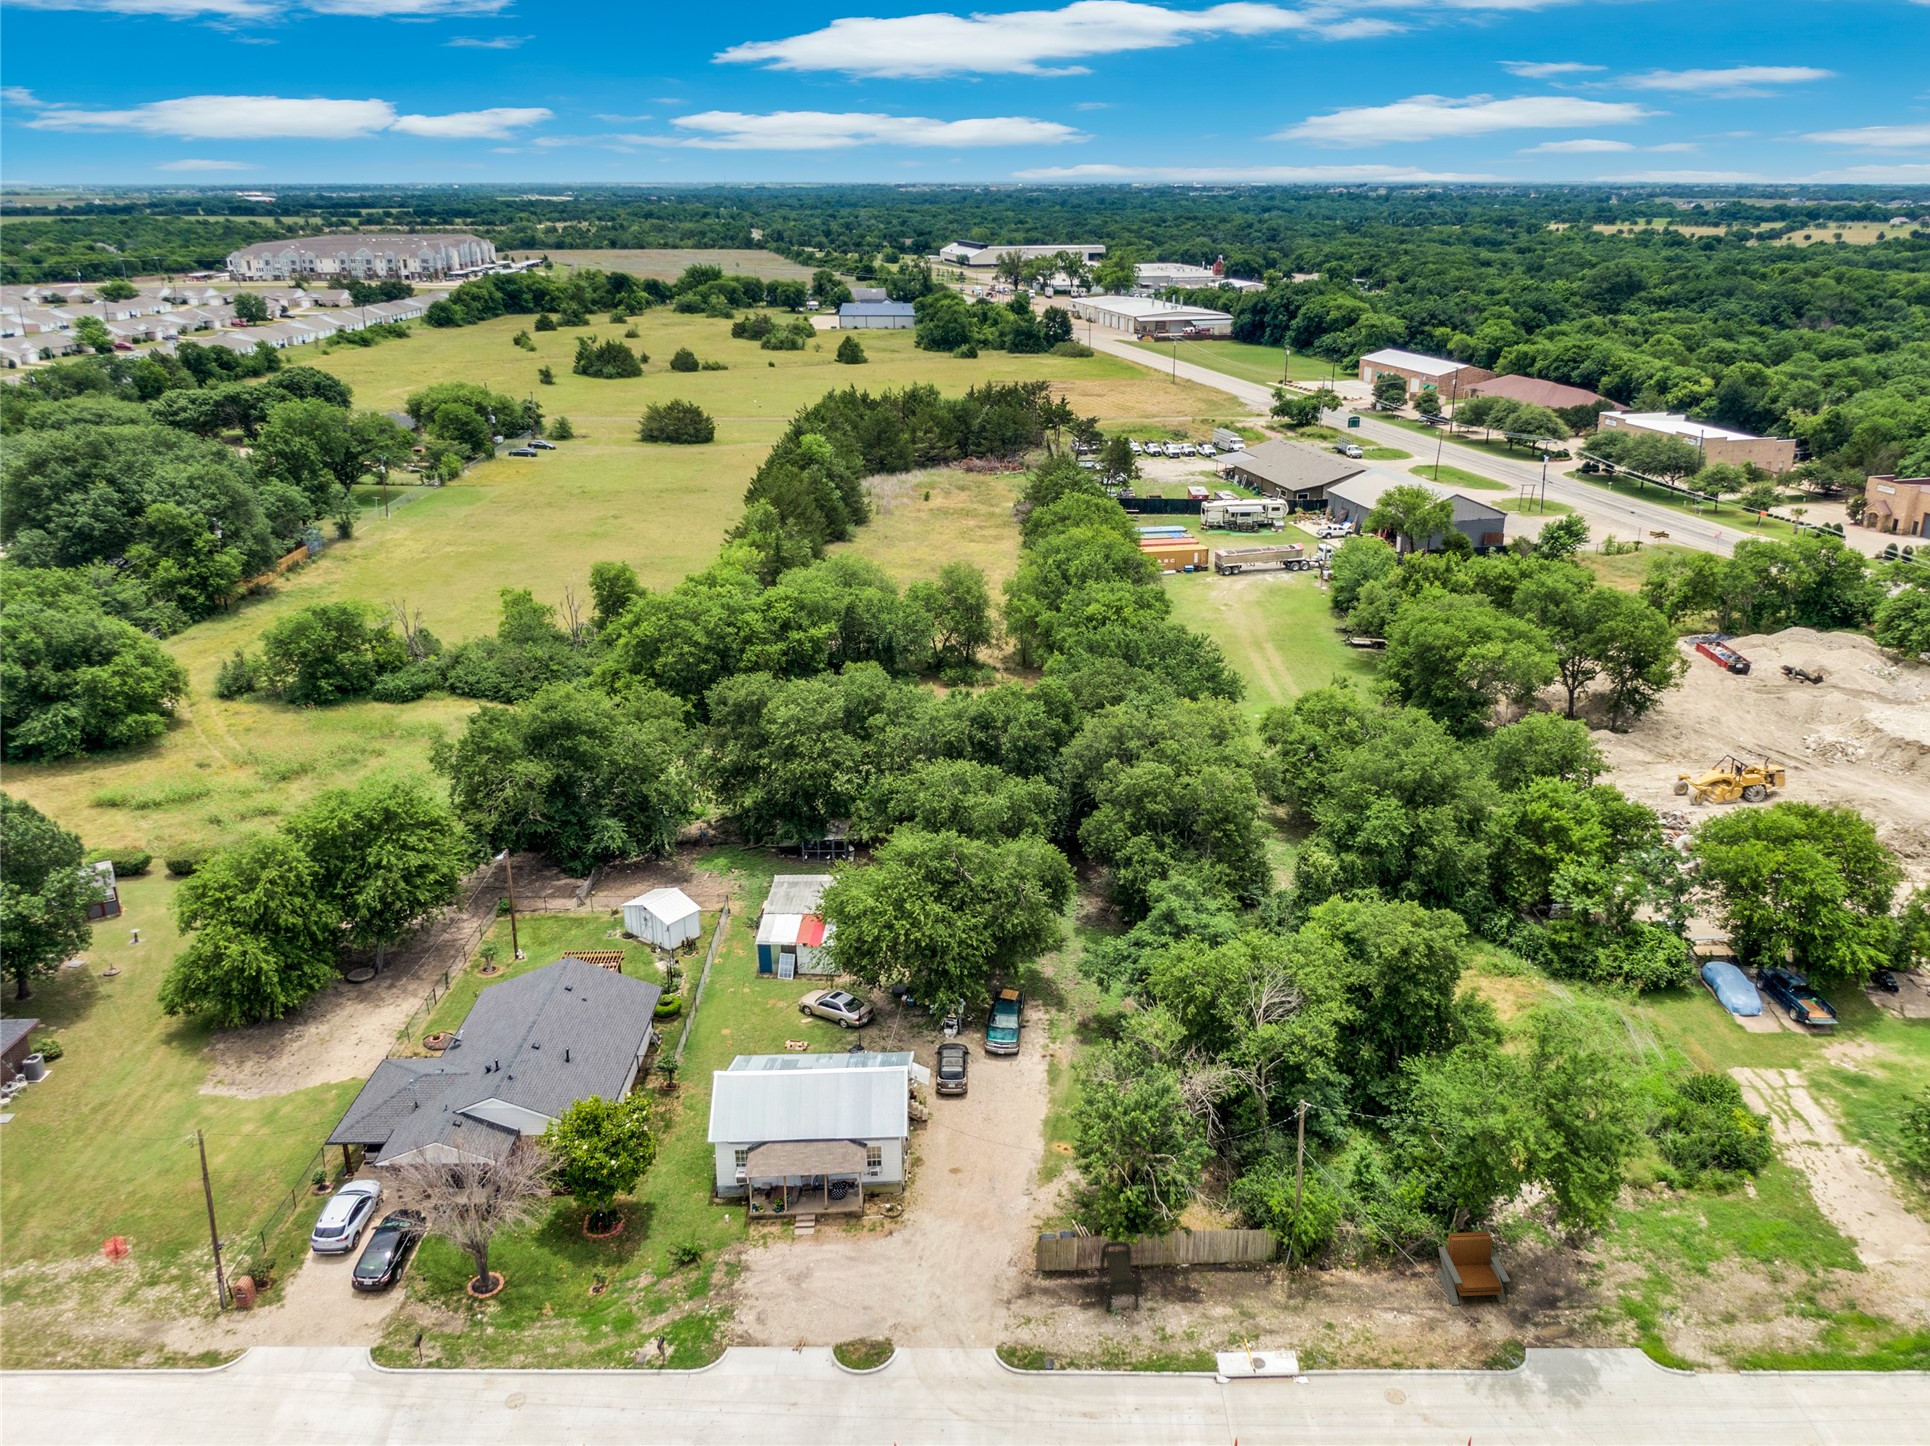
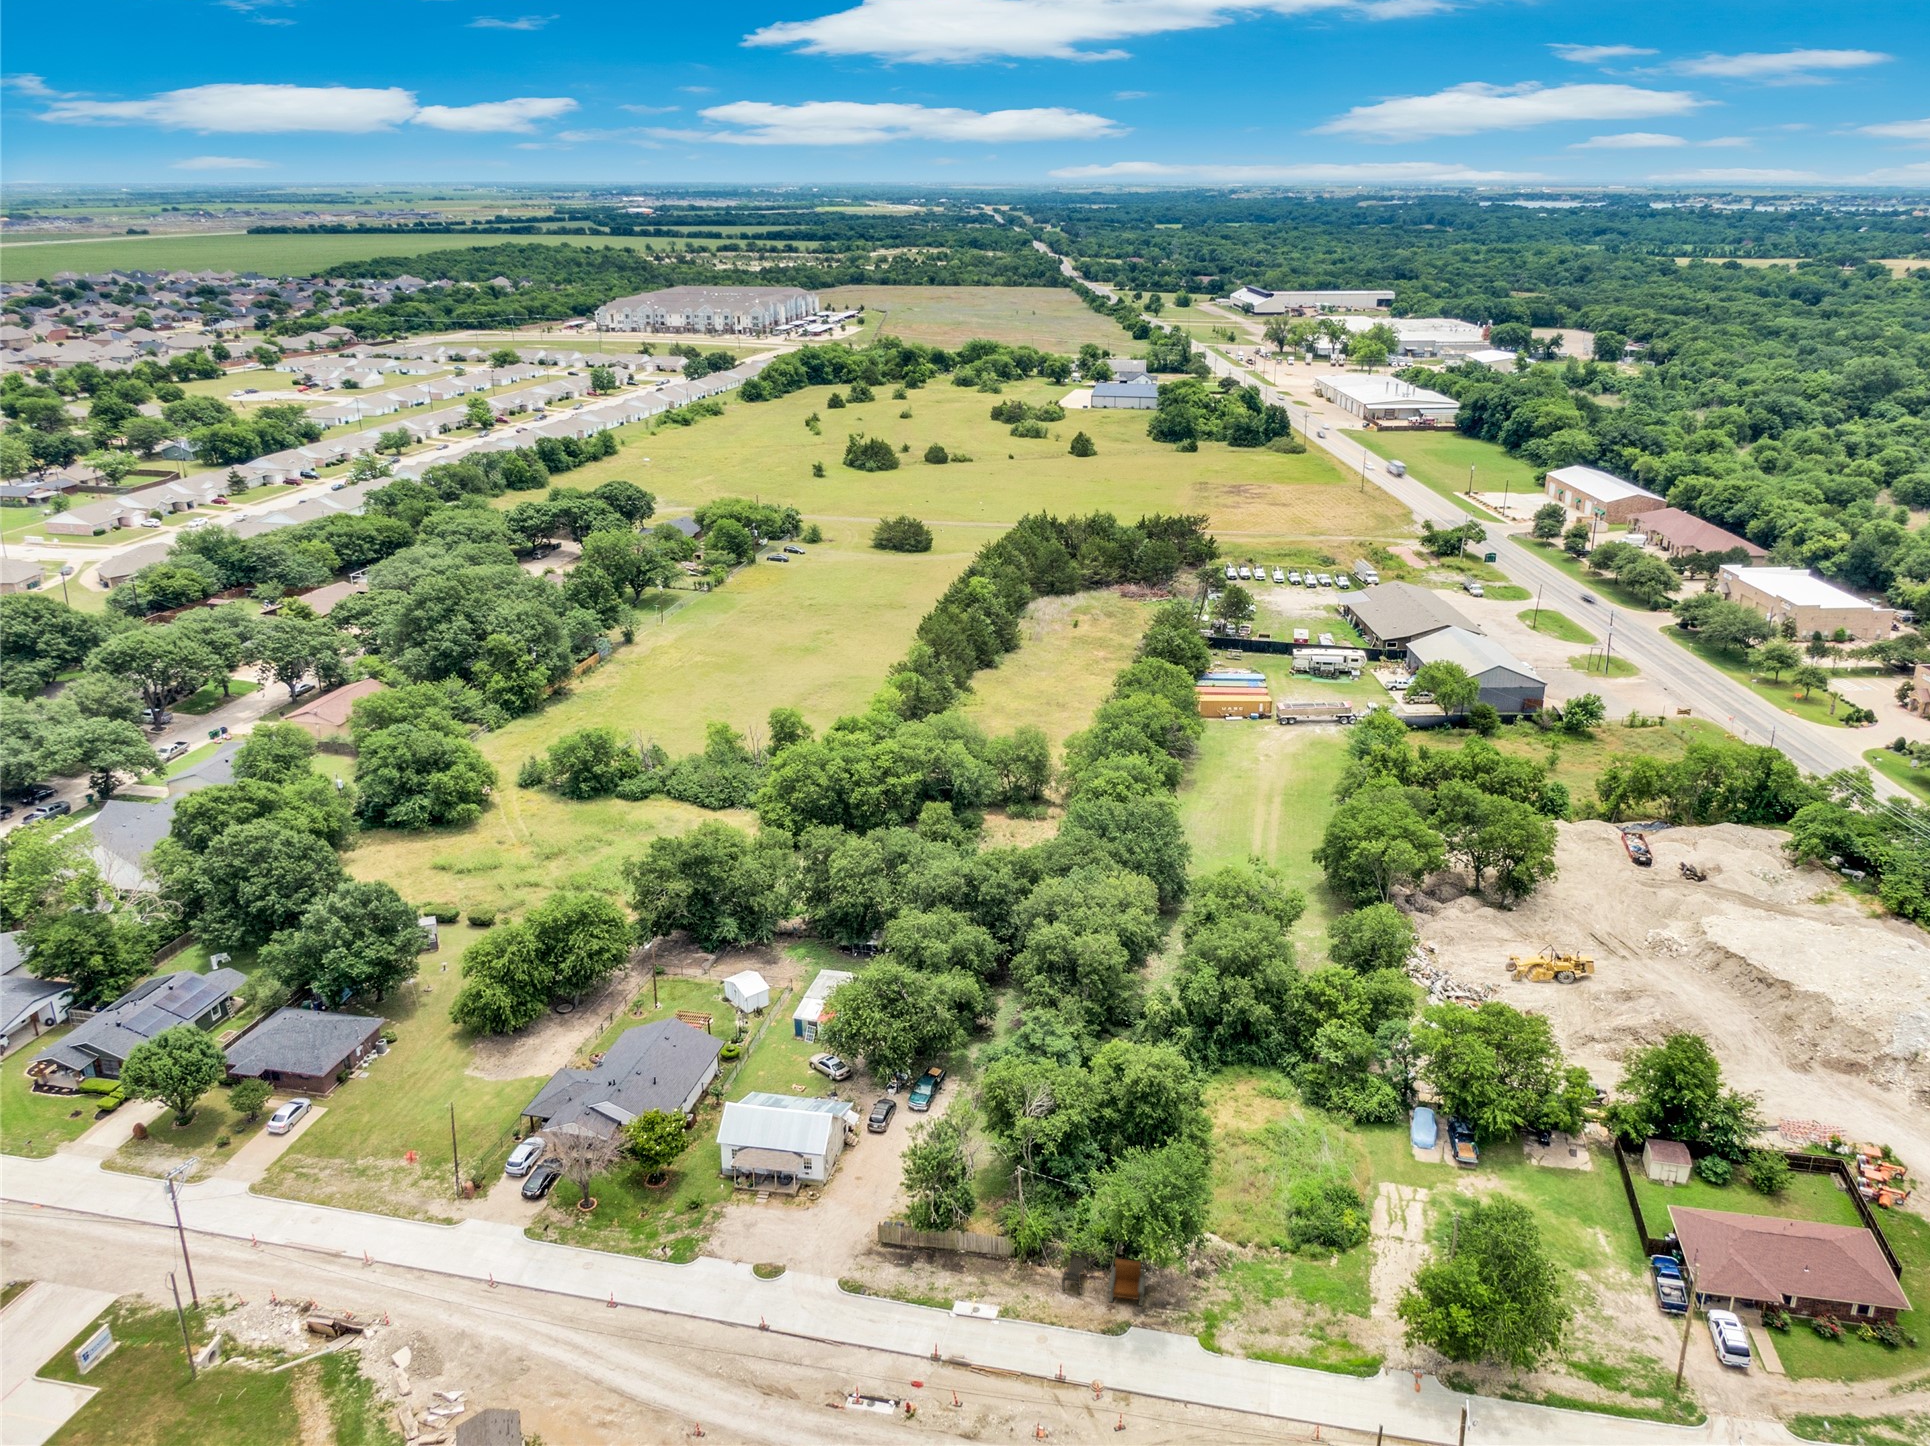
bench: present [1100,1241,1139,1312] -> present [1062,1251,1089,1294]

